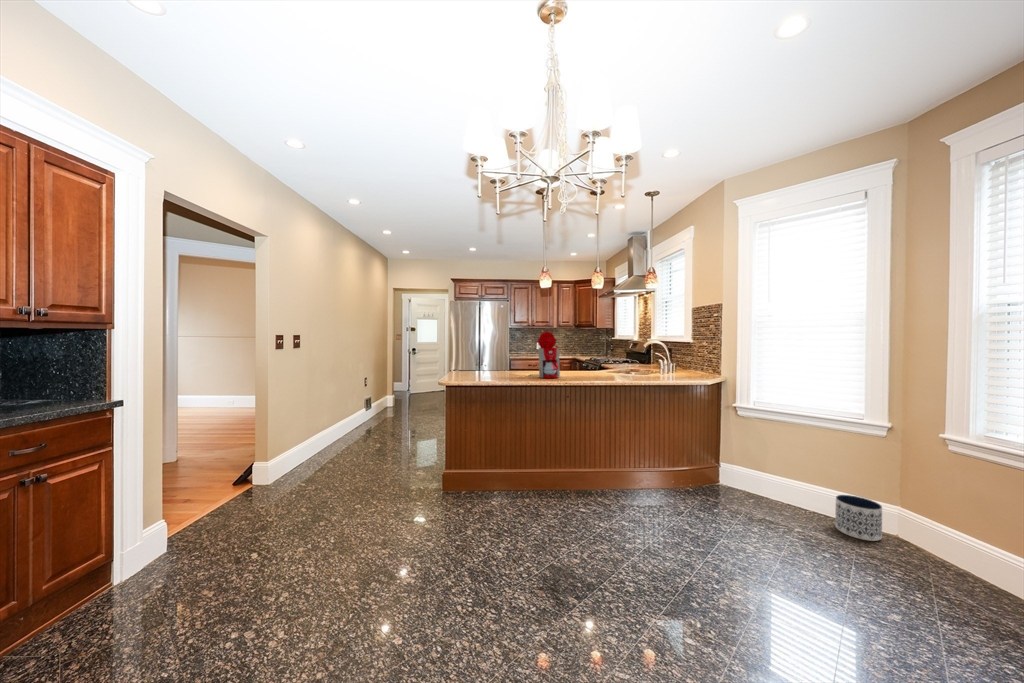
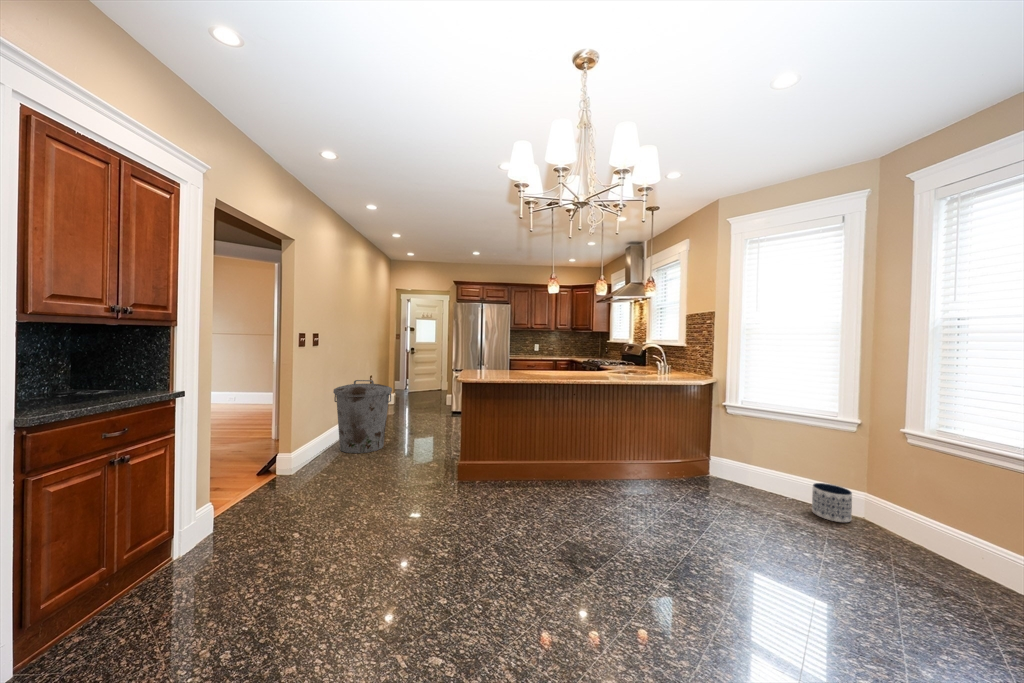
coffee maker: present [529,331,560,379] -> none [537,333,567,377]
trash can: none [319,383,381,460] -> present [333,380,392,453]

